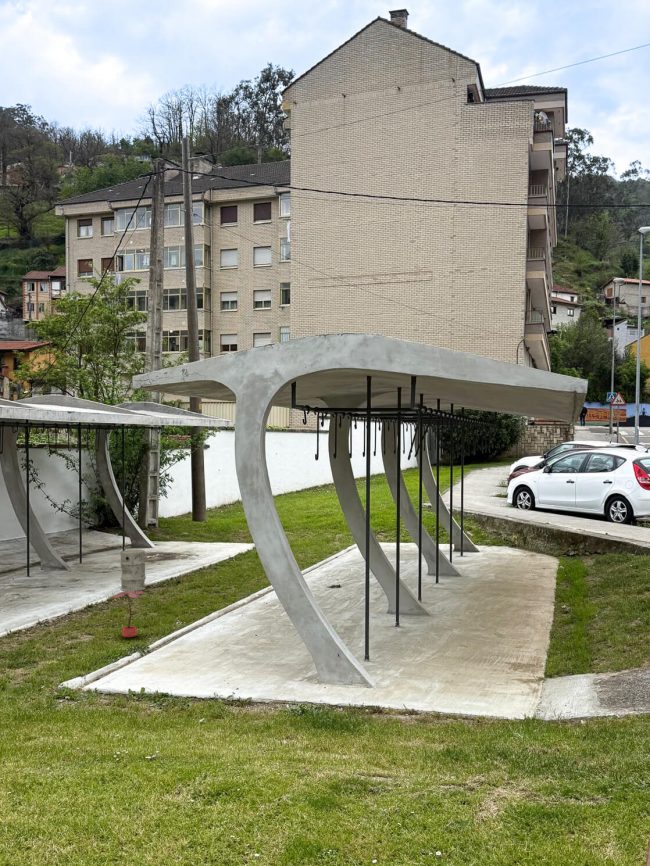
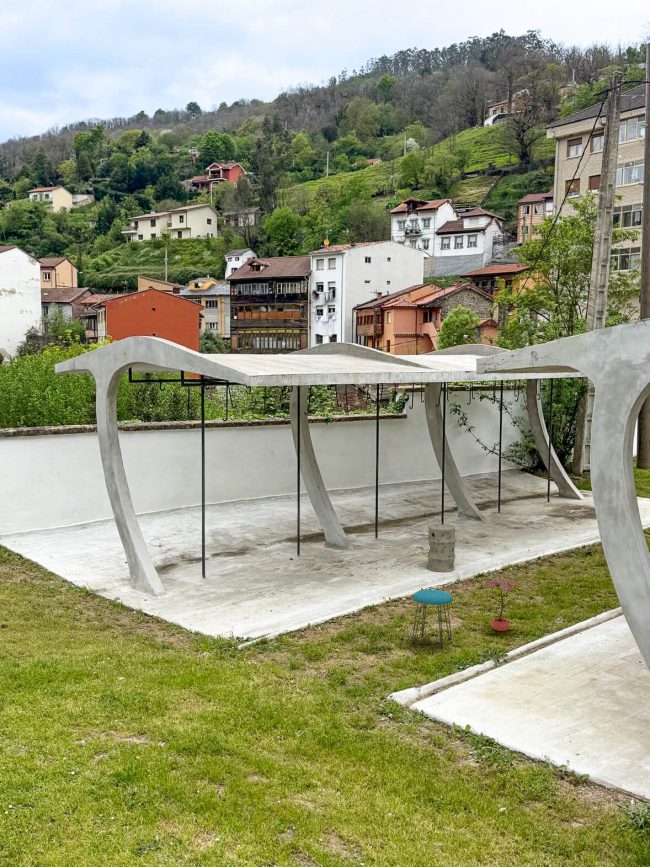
trash can: present [121,550,146,591] -> present [427,524,456,572]
stool: none [52,603,91,655] -> present [412,590,453,648]

